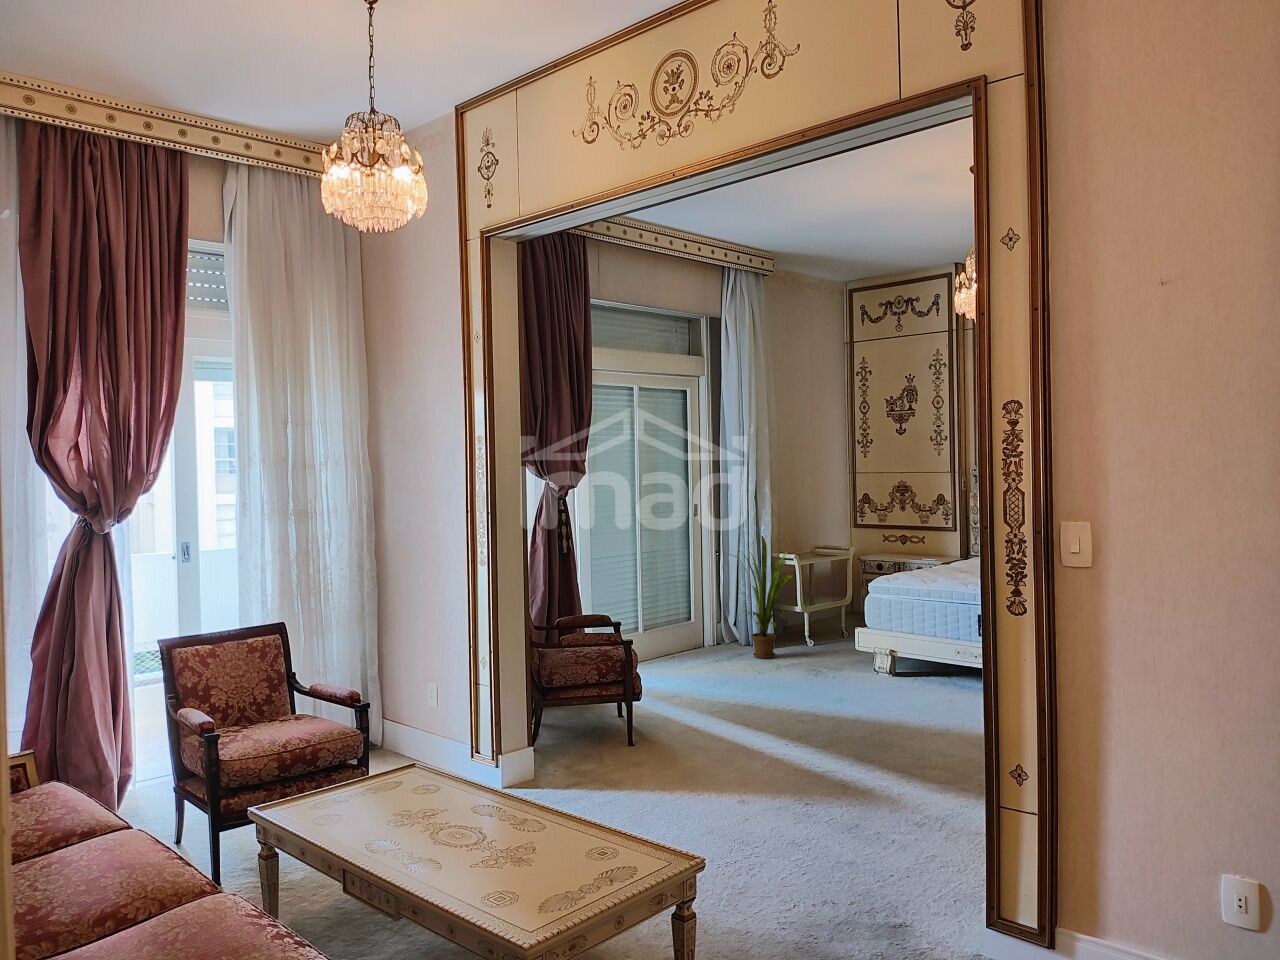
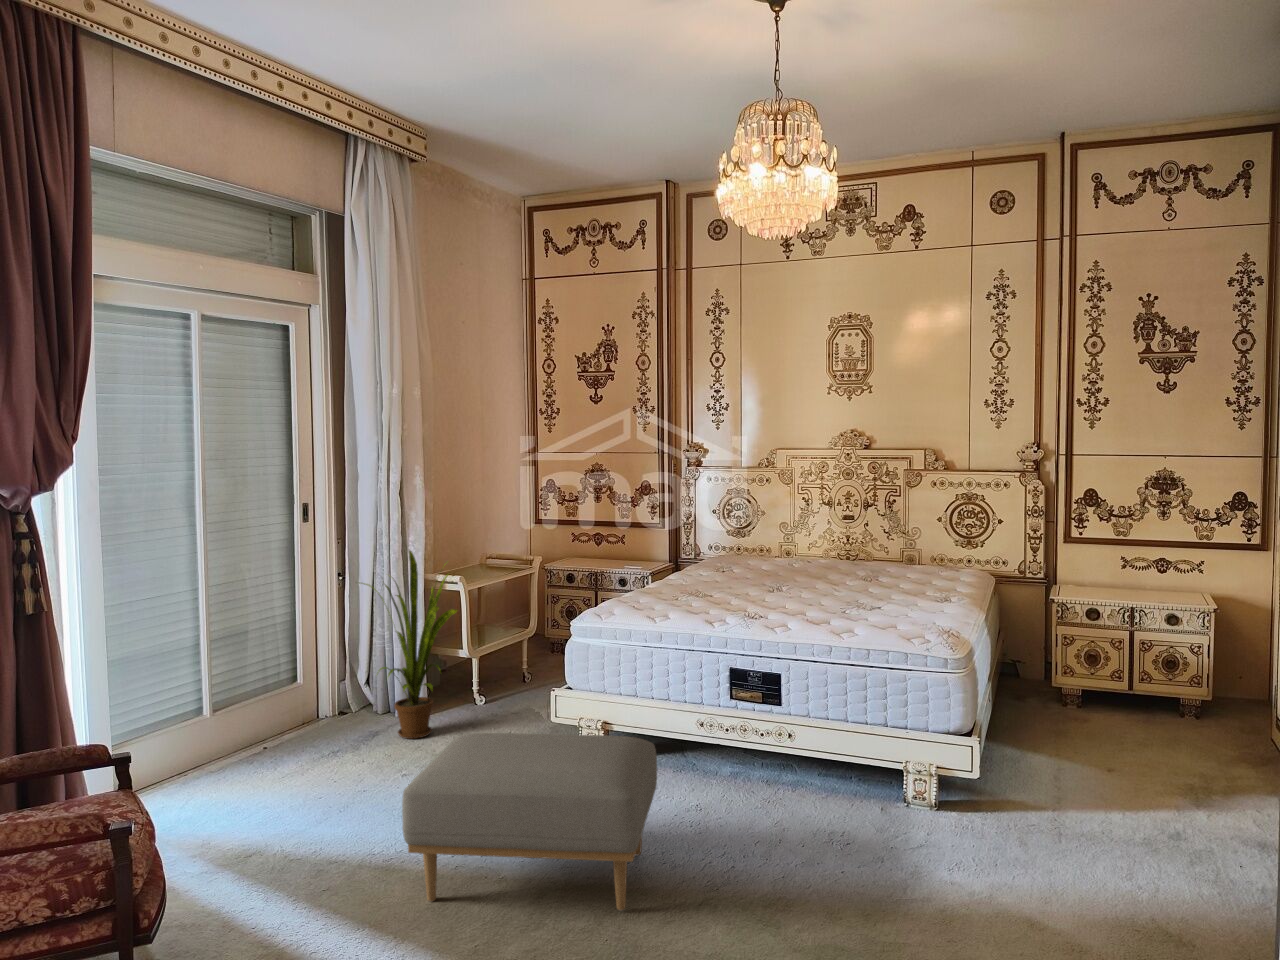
ottoman: none [753,638,910,738] -> present [402,733,657,911]

